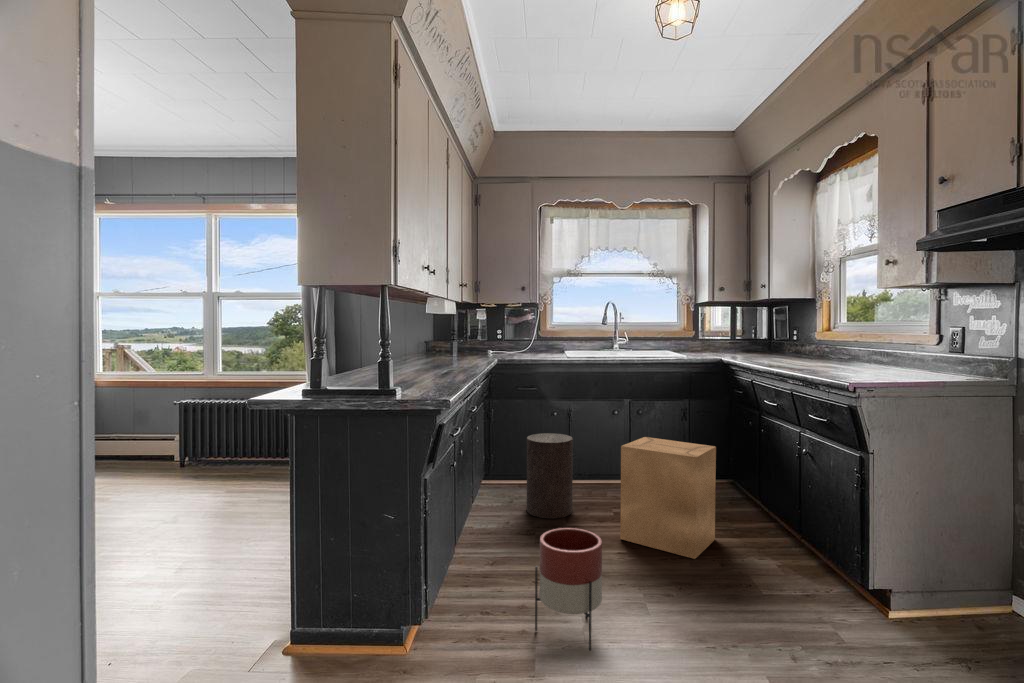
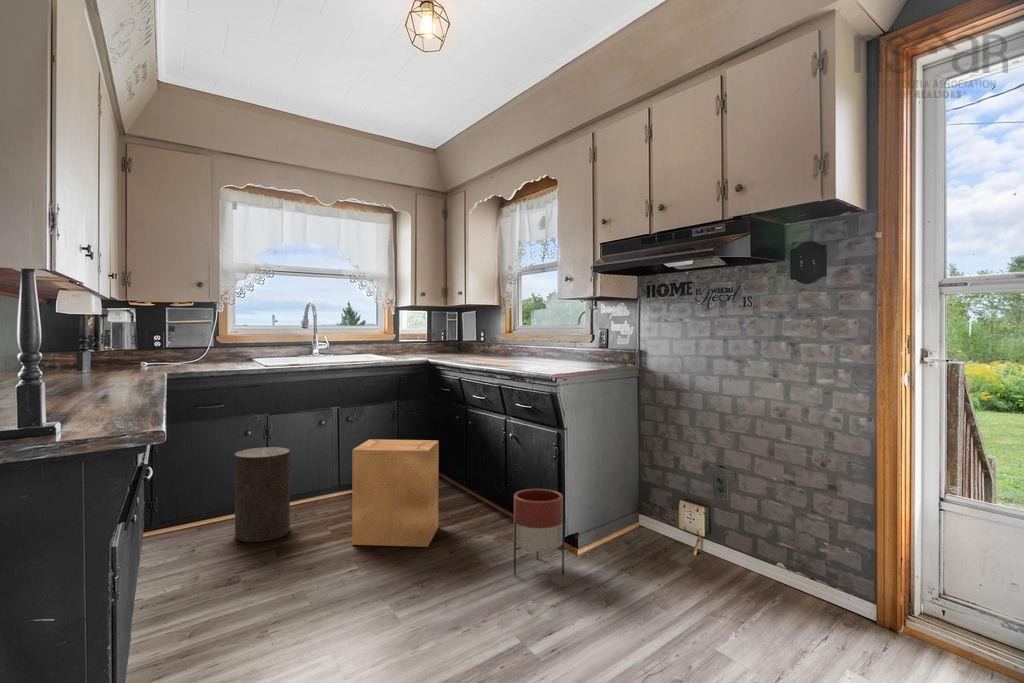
planter: present [535,528,602,651] -> present [513,489,564,575]

